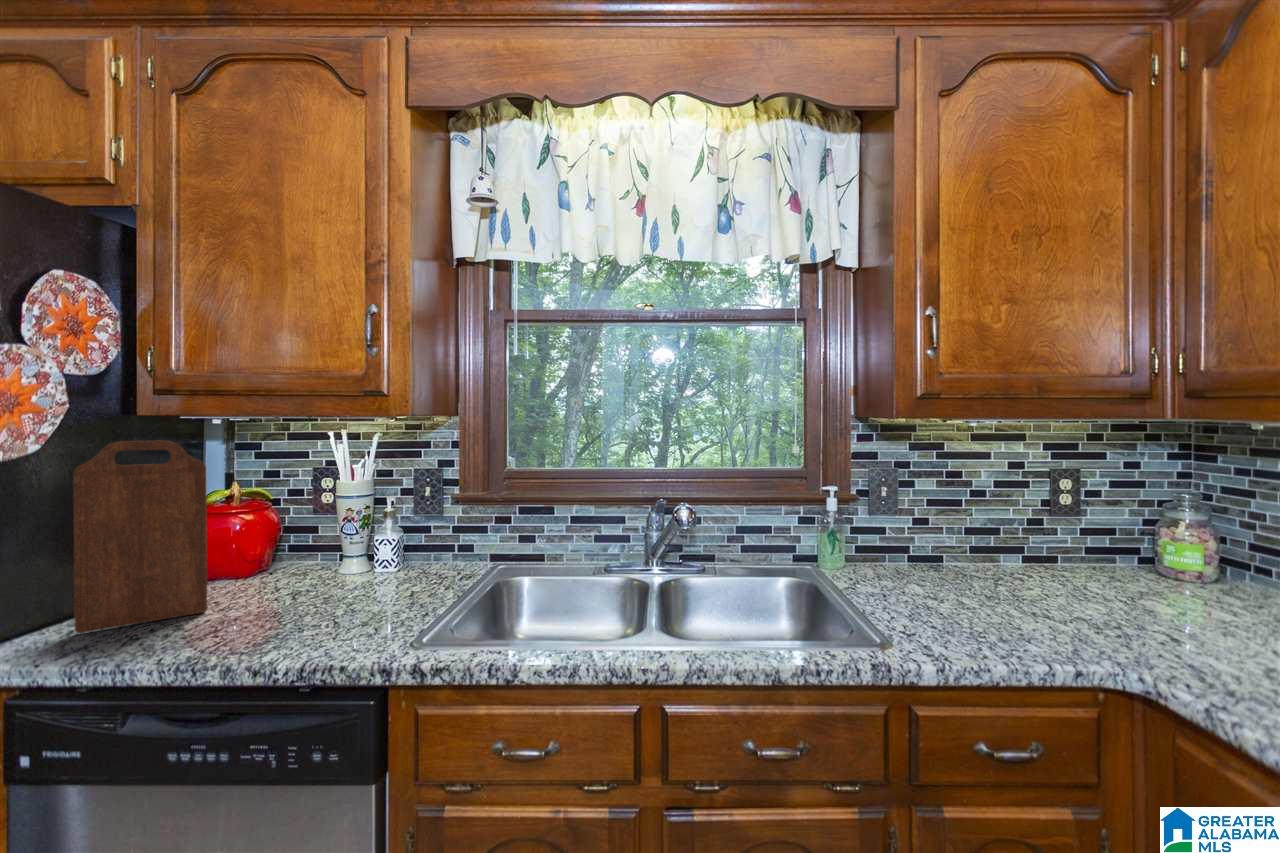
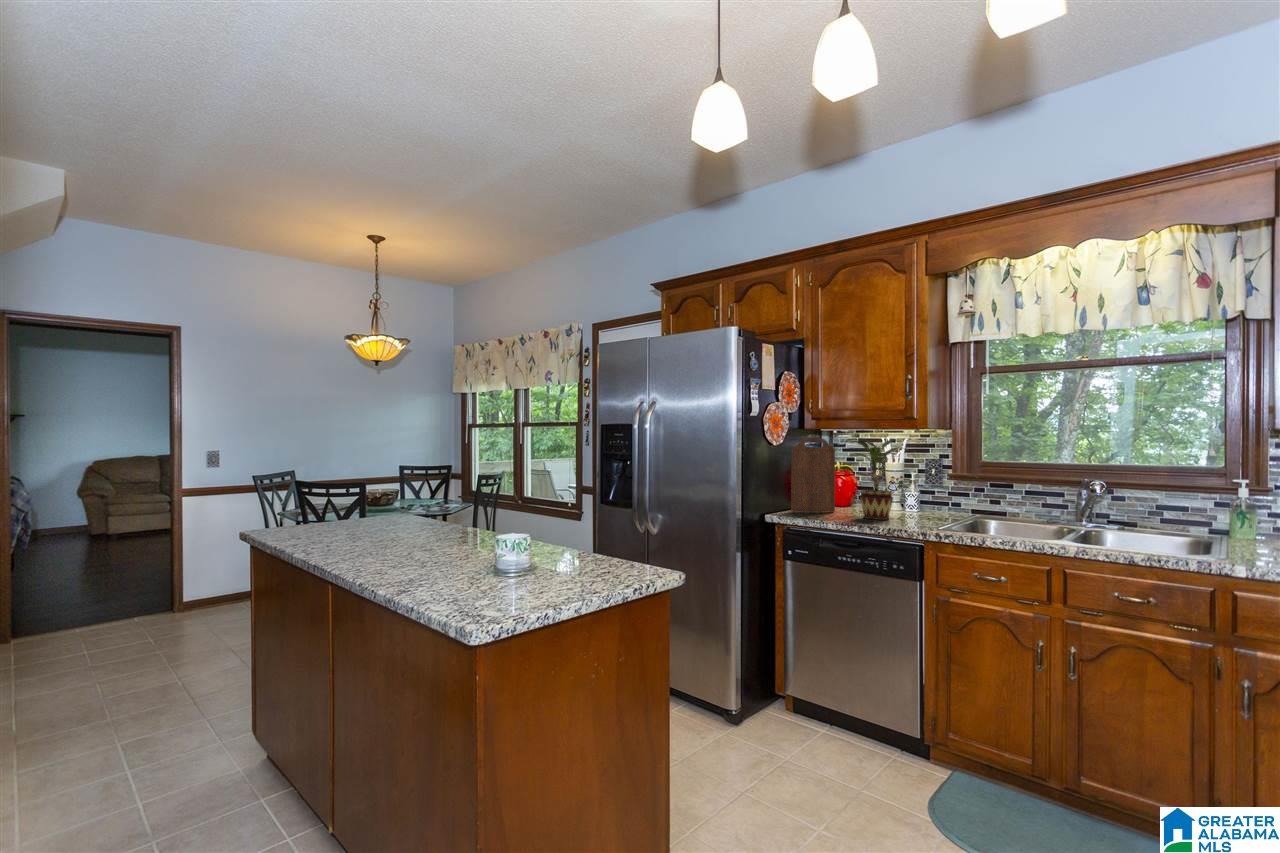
potted plant: none [221,440,368,631] -> present [850,438,901,520]

